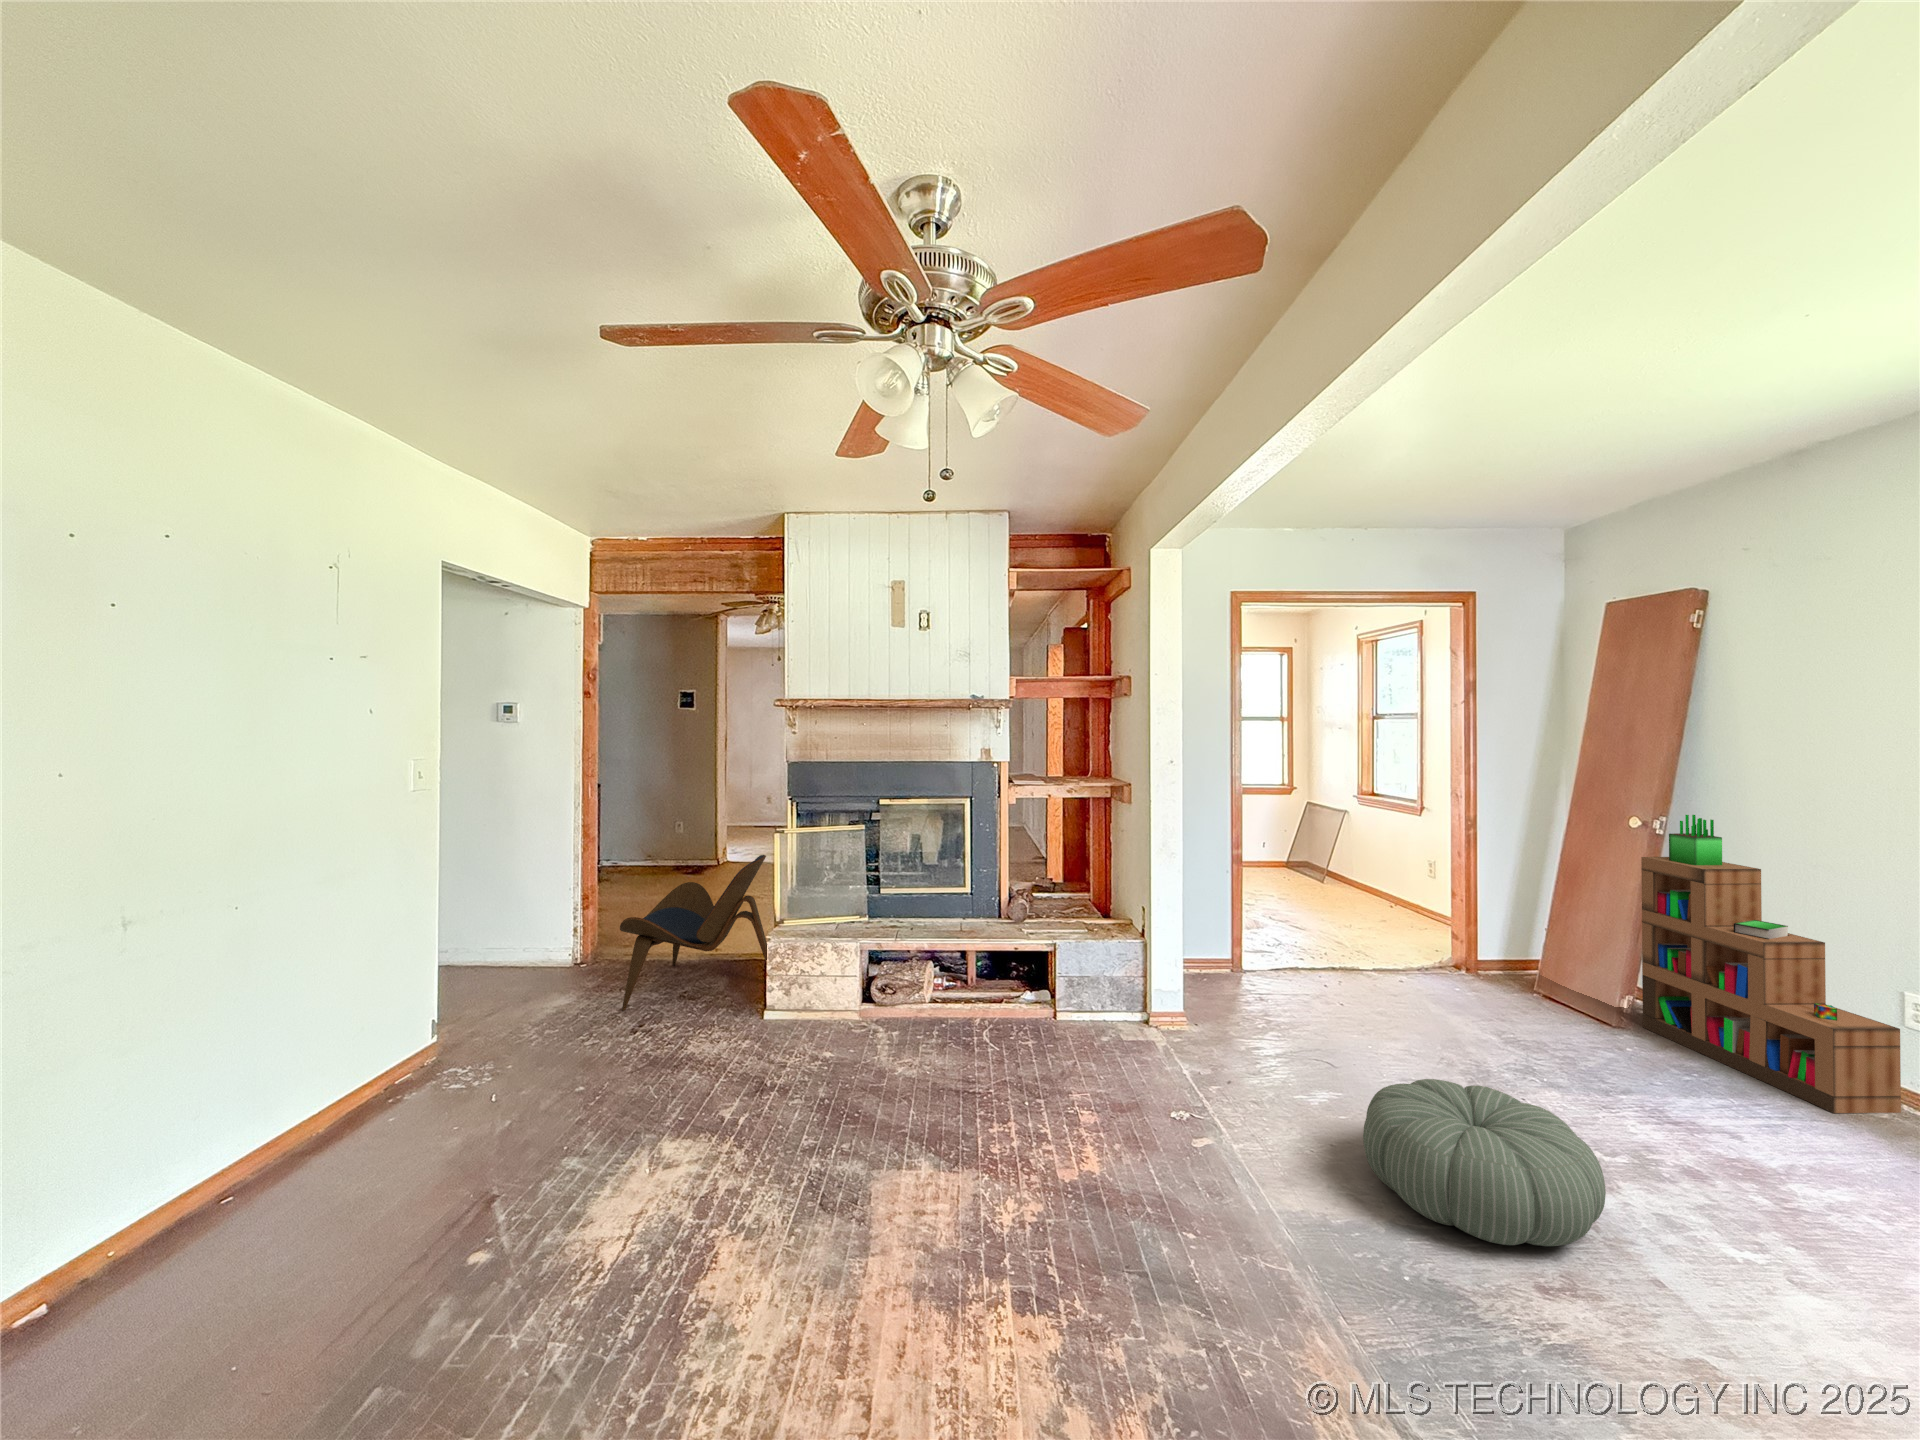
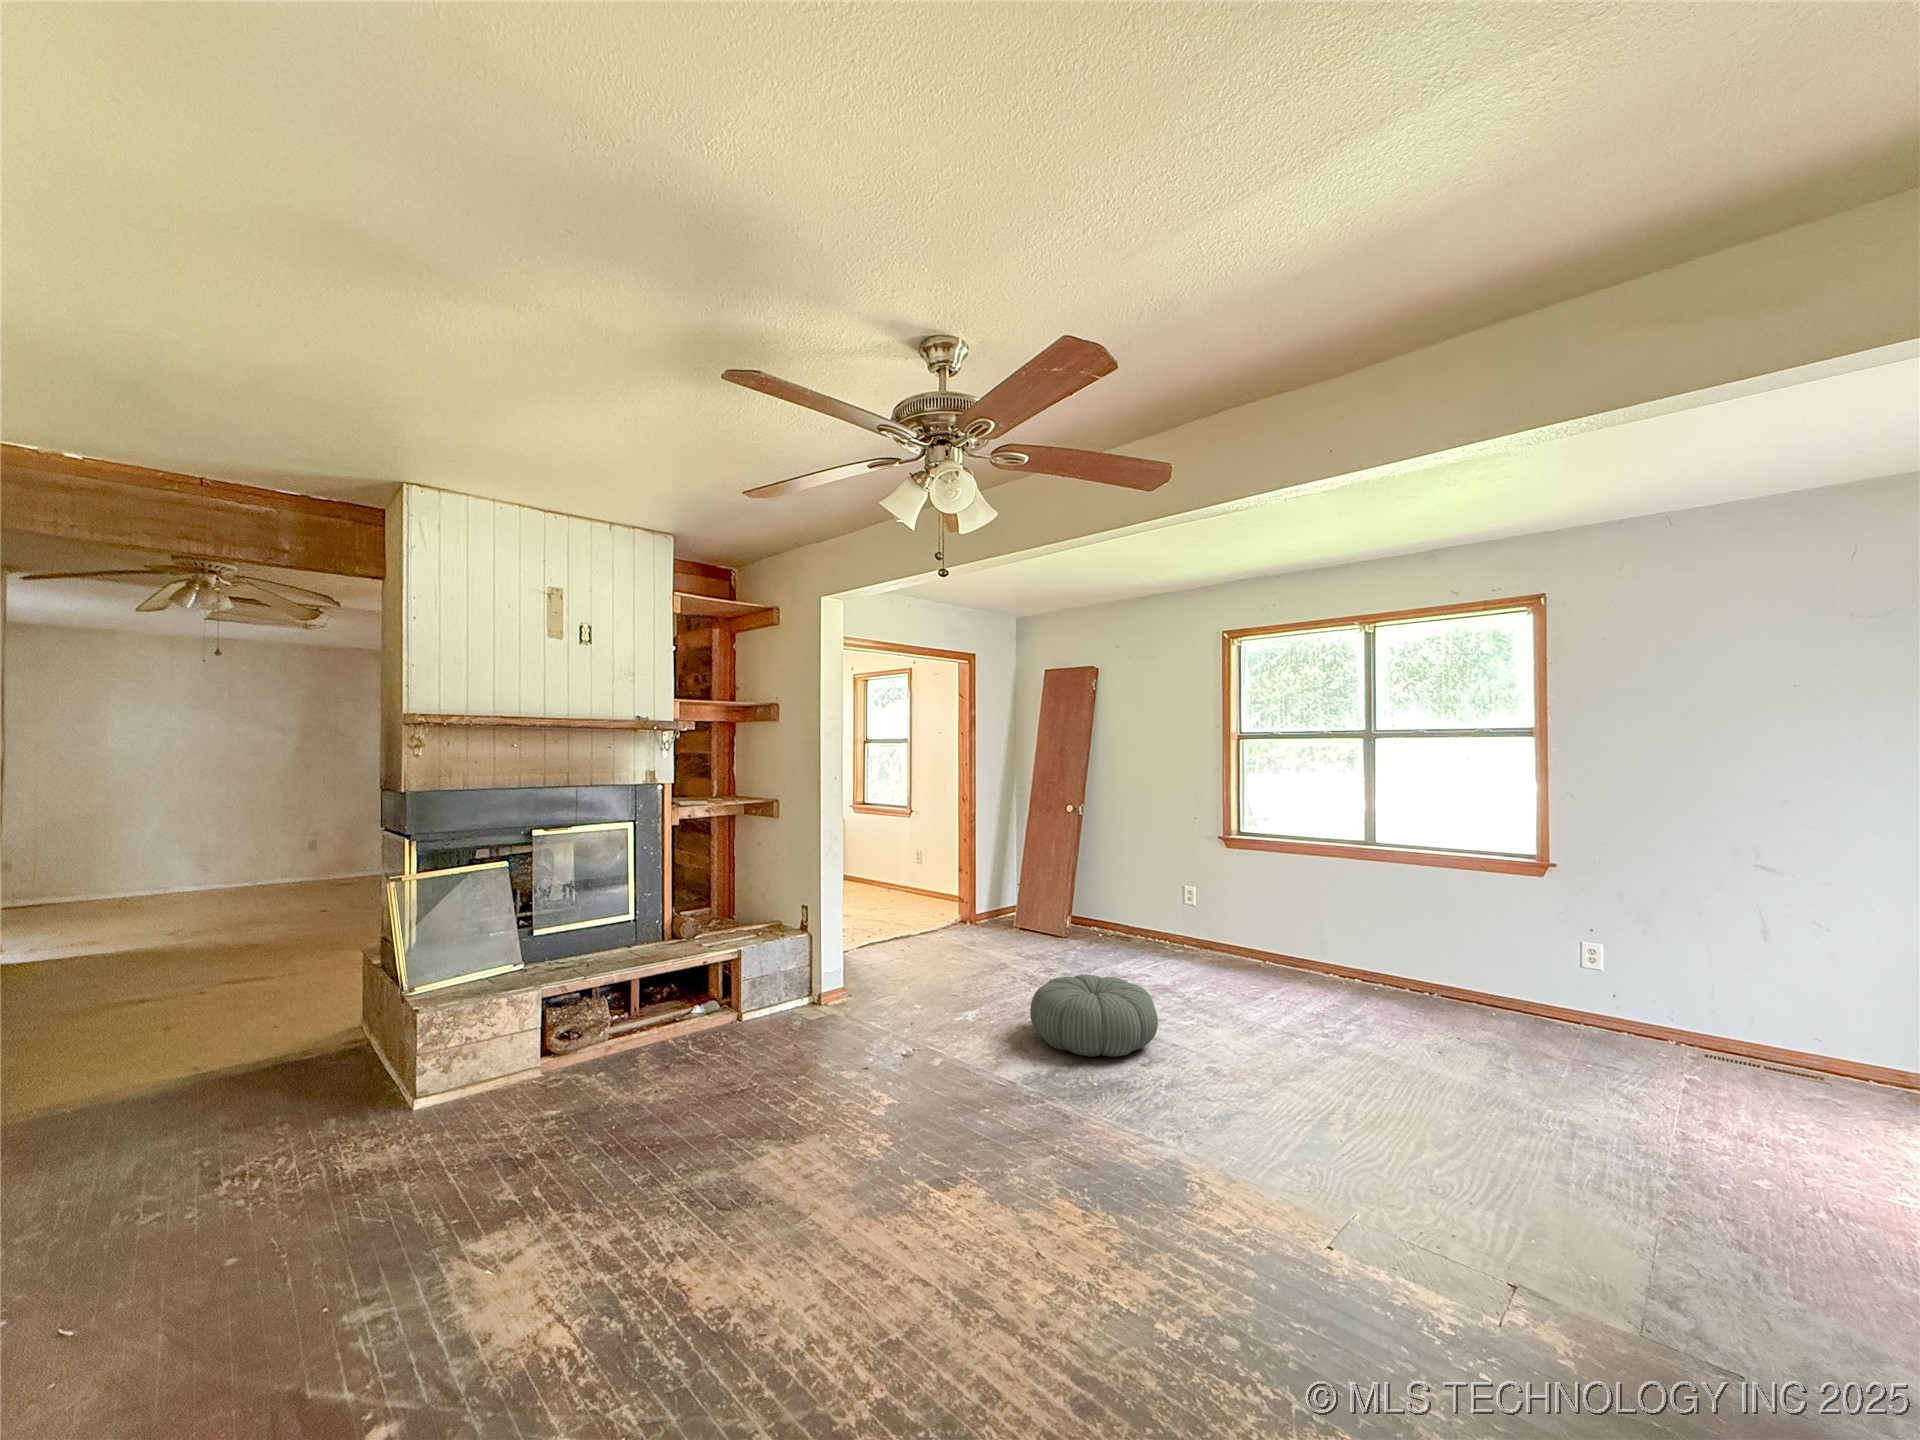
bookshelf: present [1641,815,1901,1113] -> none [1082,803,1196,959]
lounge chair: present [620,855,767,1011] -> none [115,912,377,1166]

